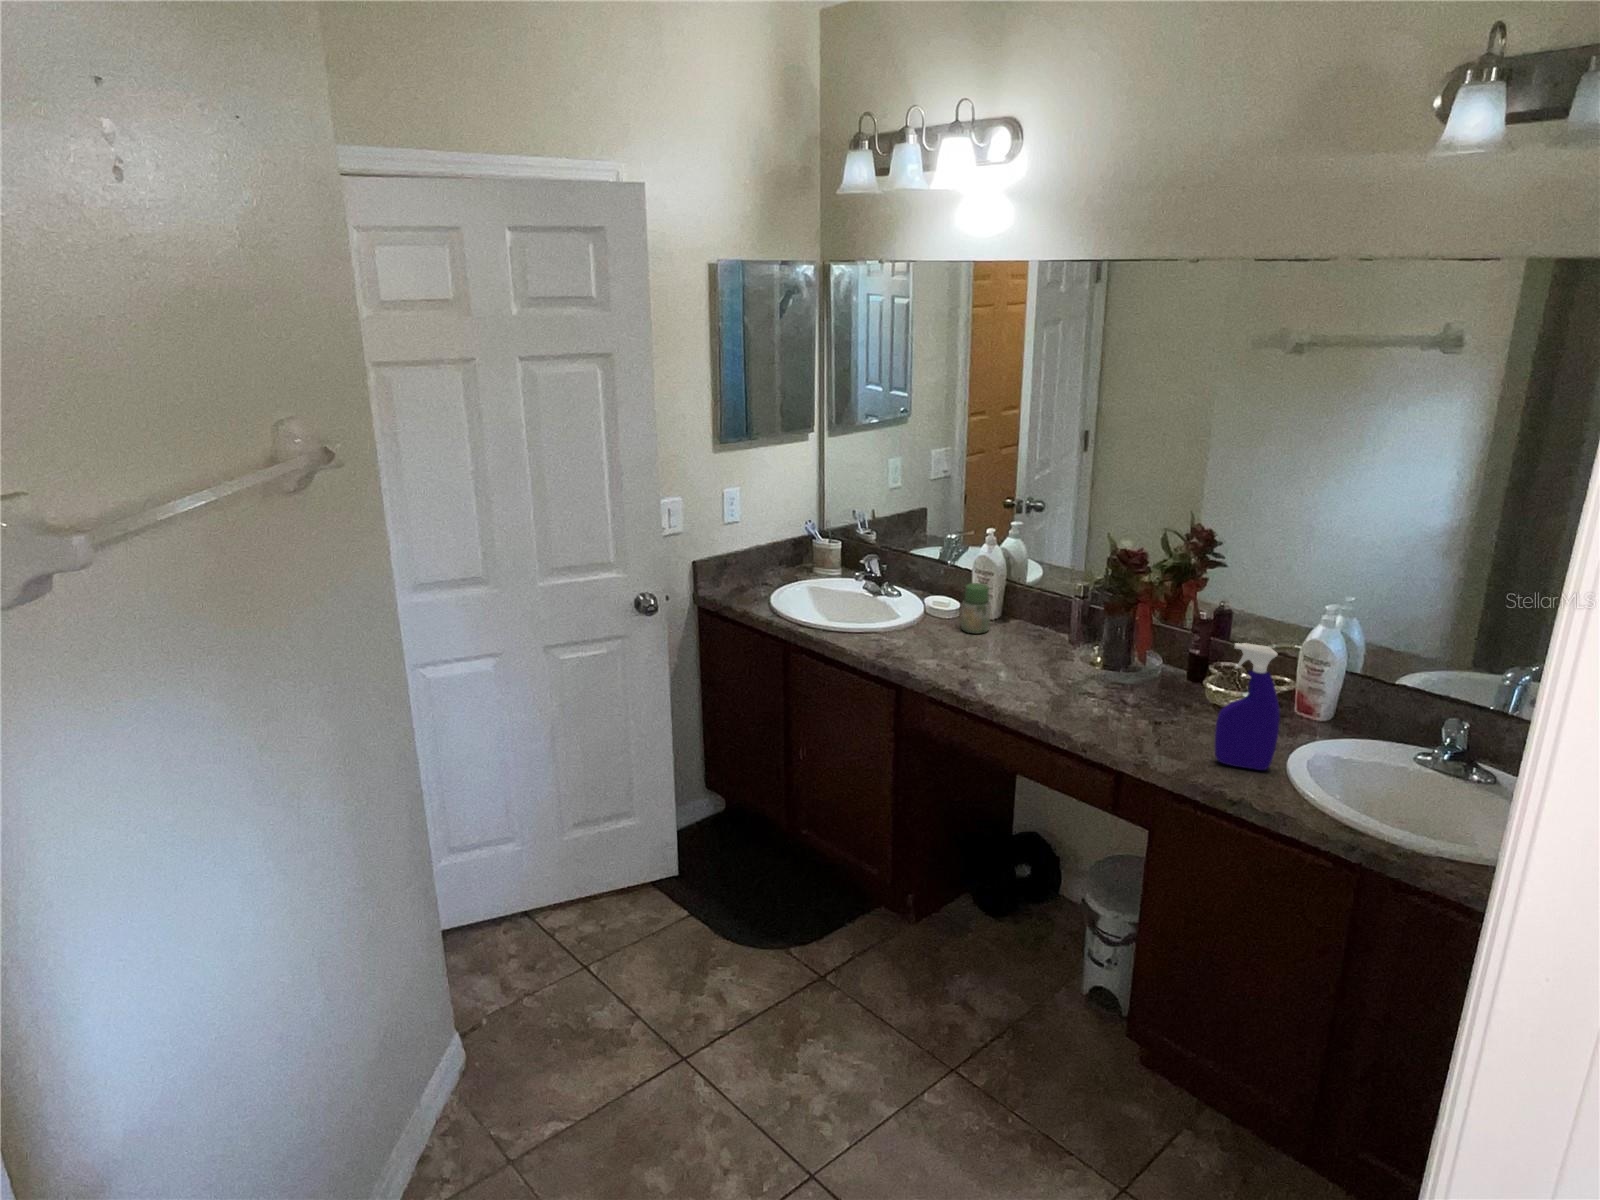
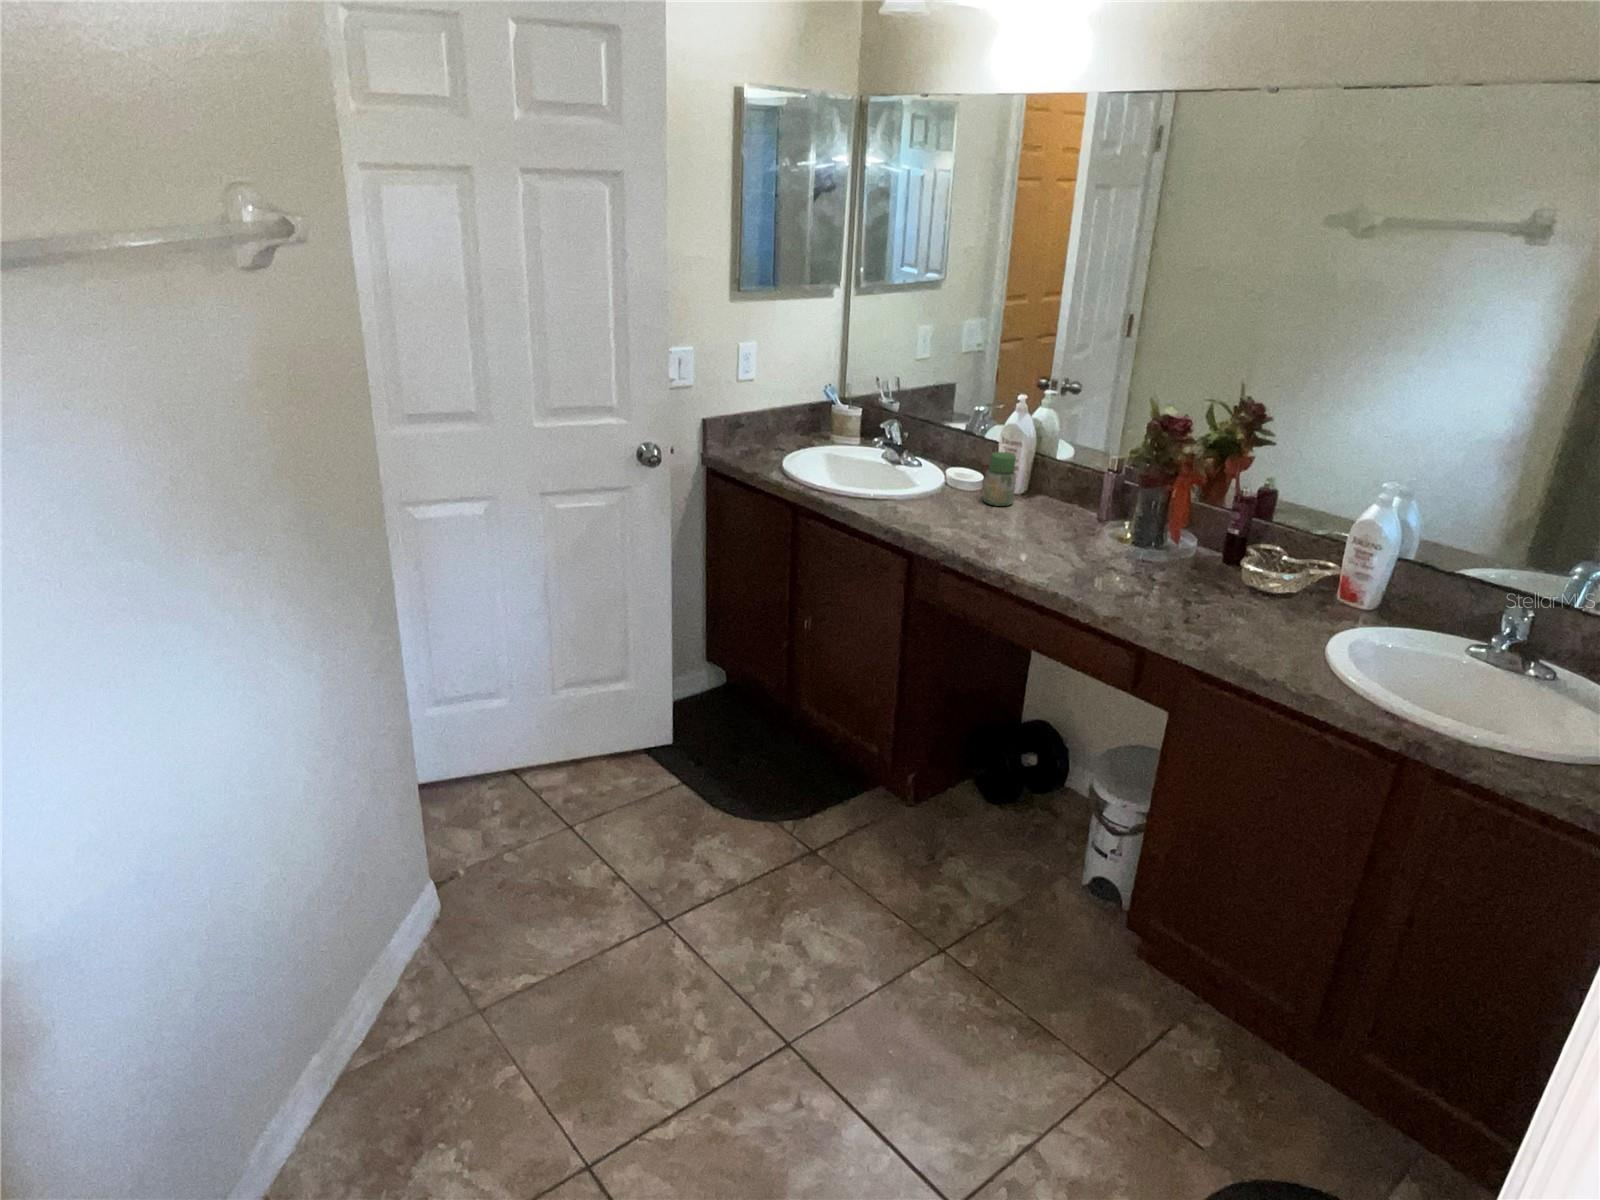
spray bottle: present [1215,643,1280,770] -> none [1248,512,1328,653]

